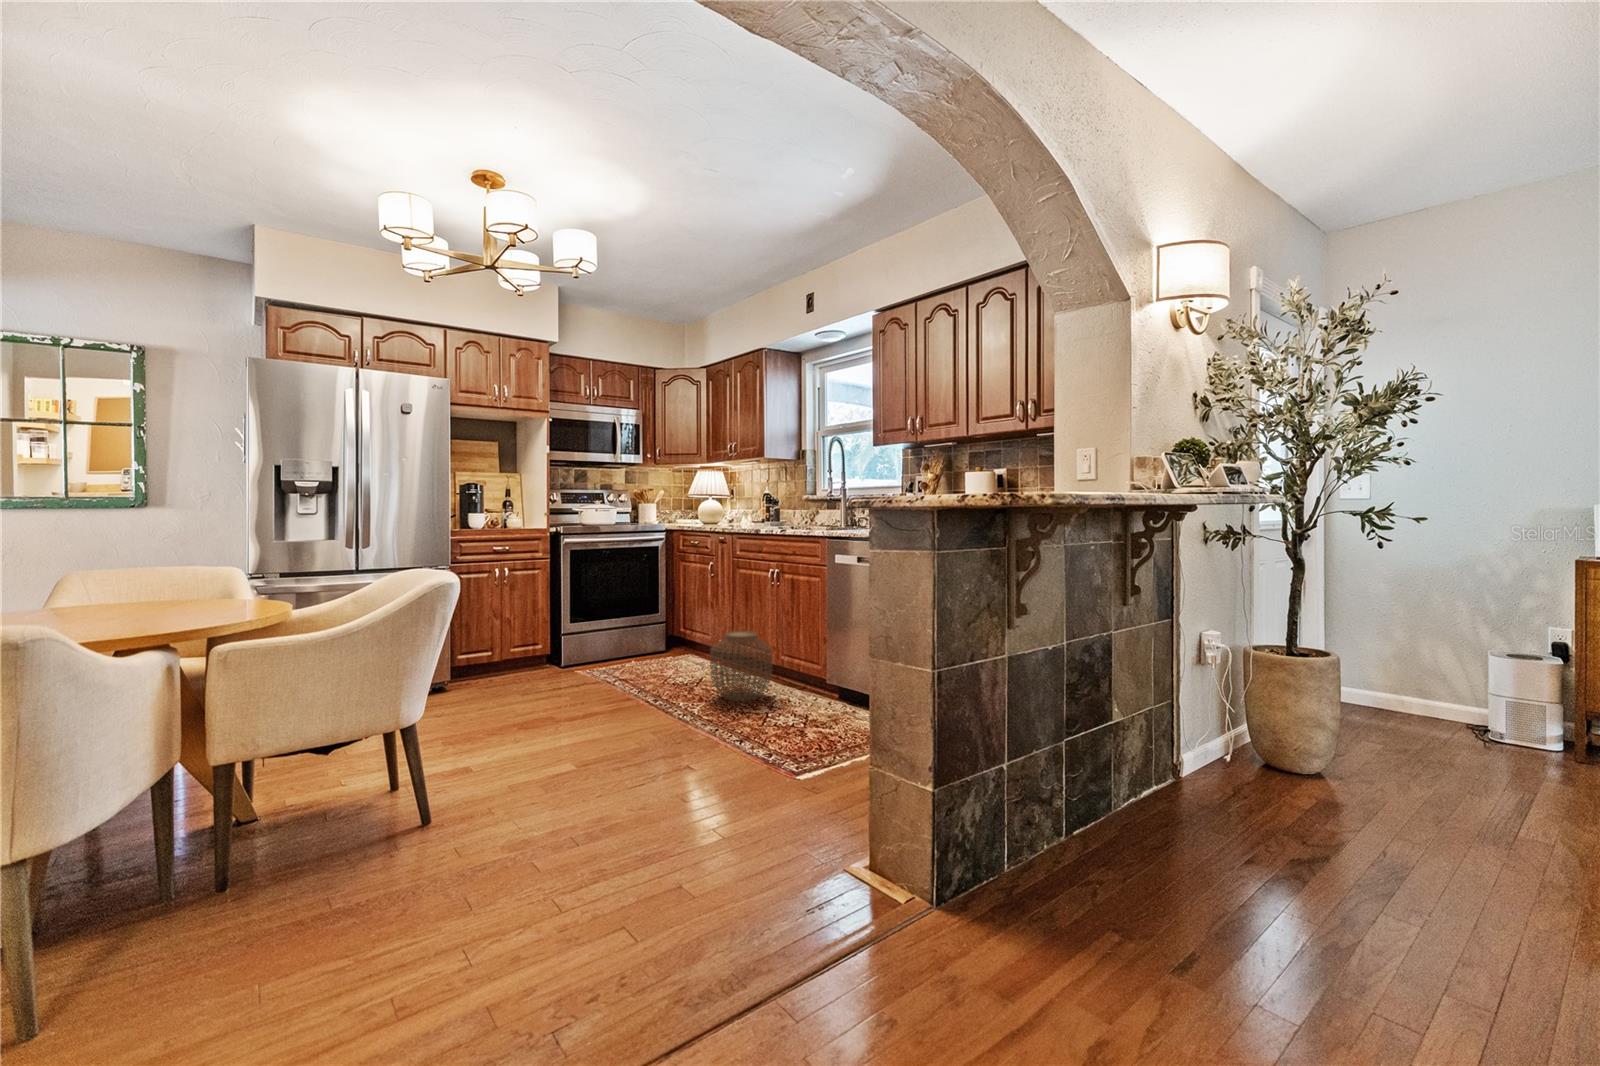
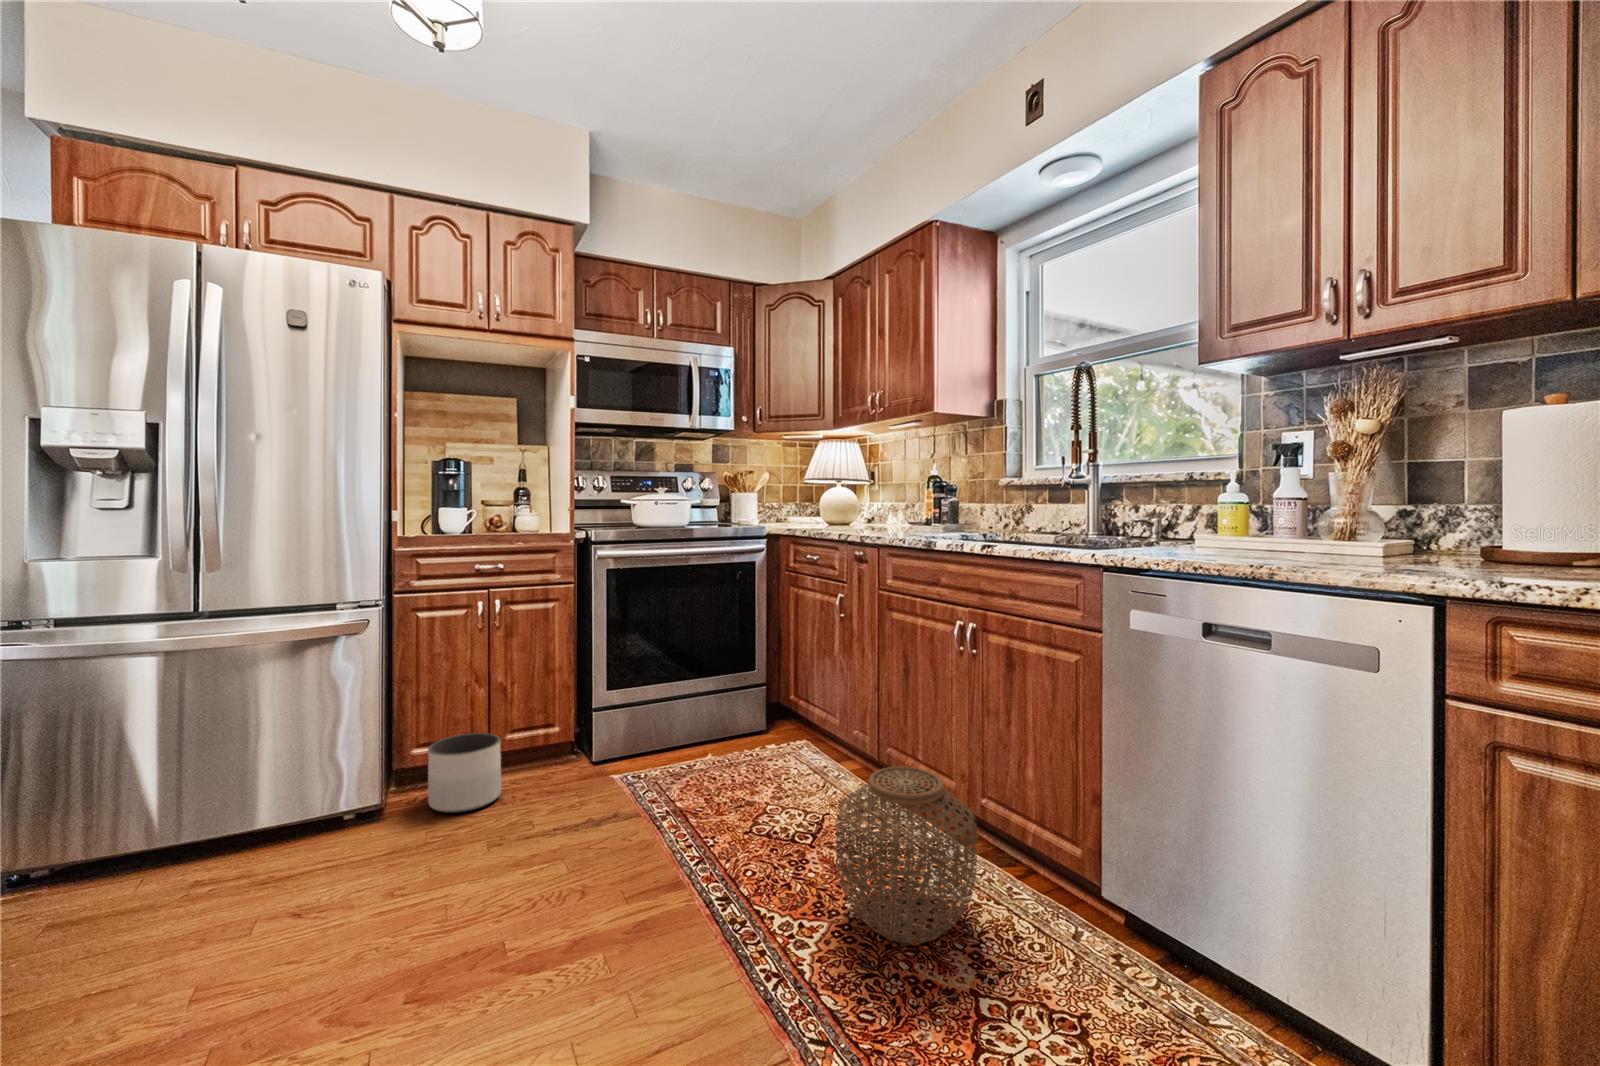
planter: none [477,644,518,684] -> present [428,733,501,813]

